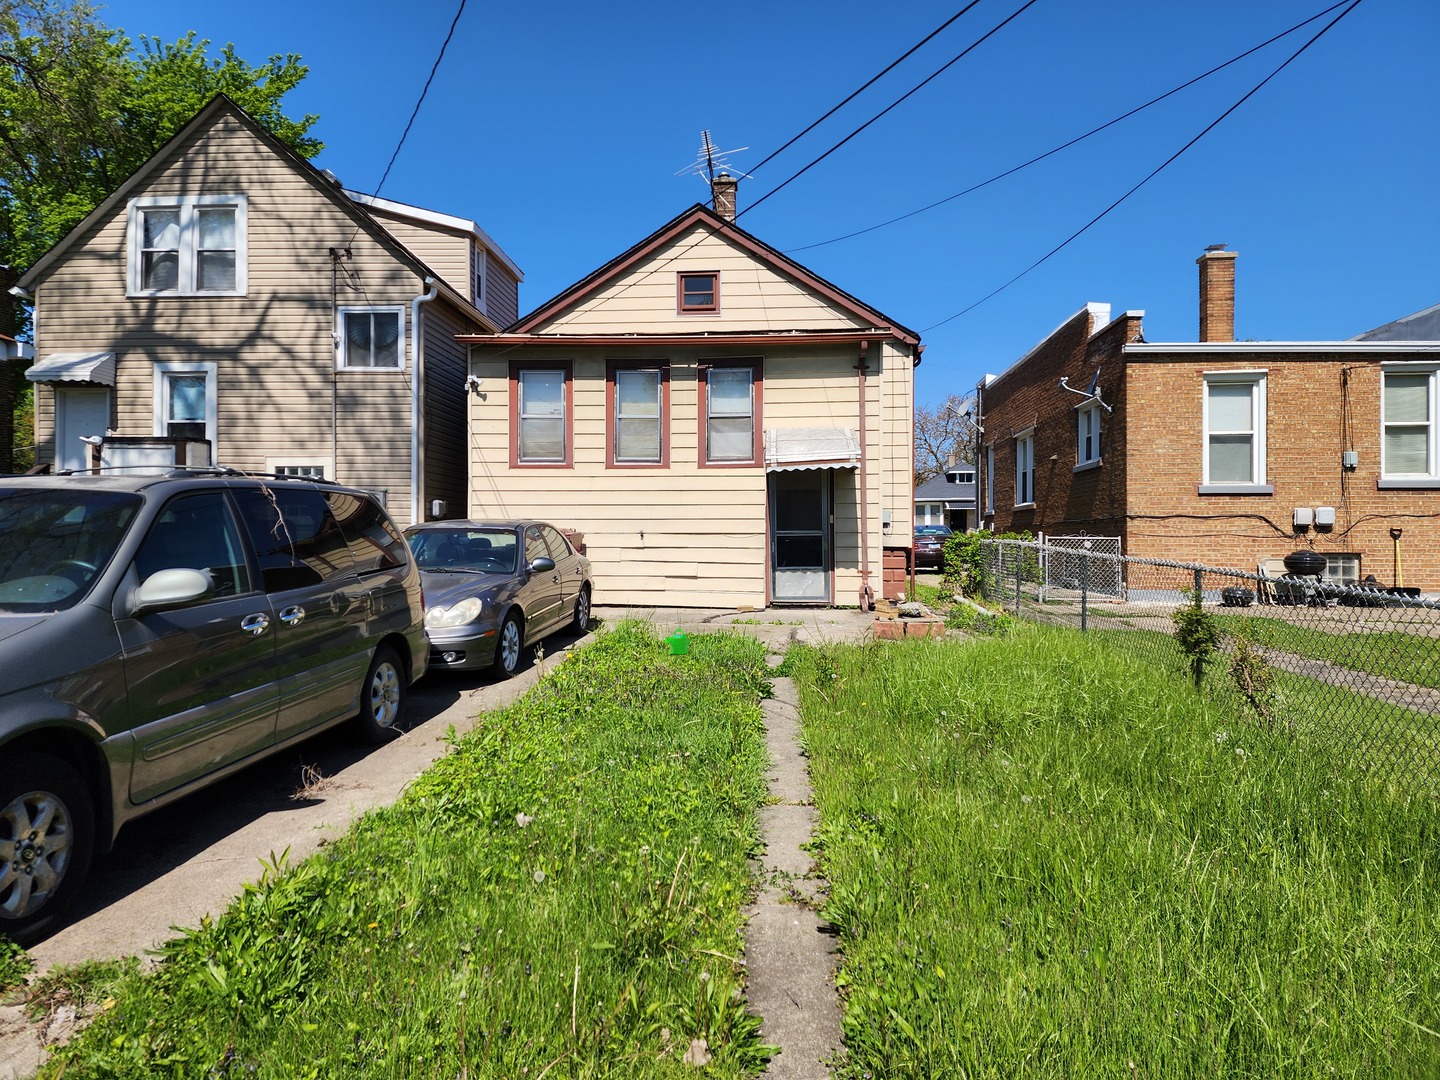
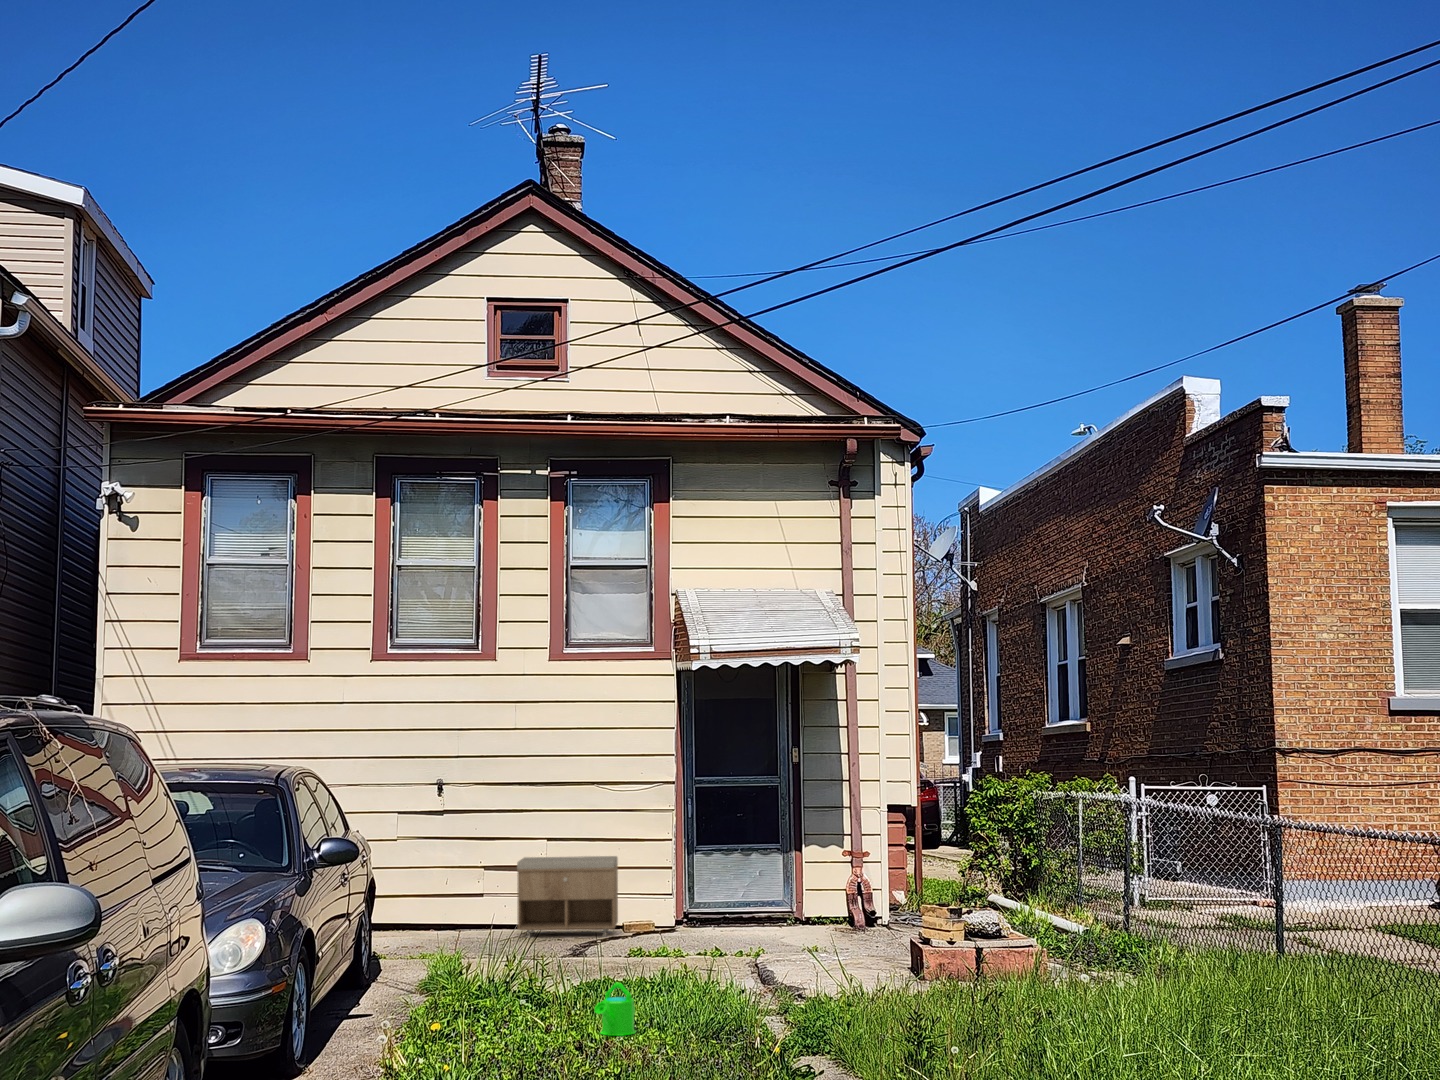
storage bench: none [679,572,735,613] -> present [517,856,618,937]

